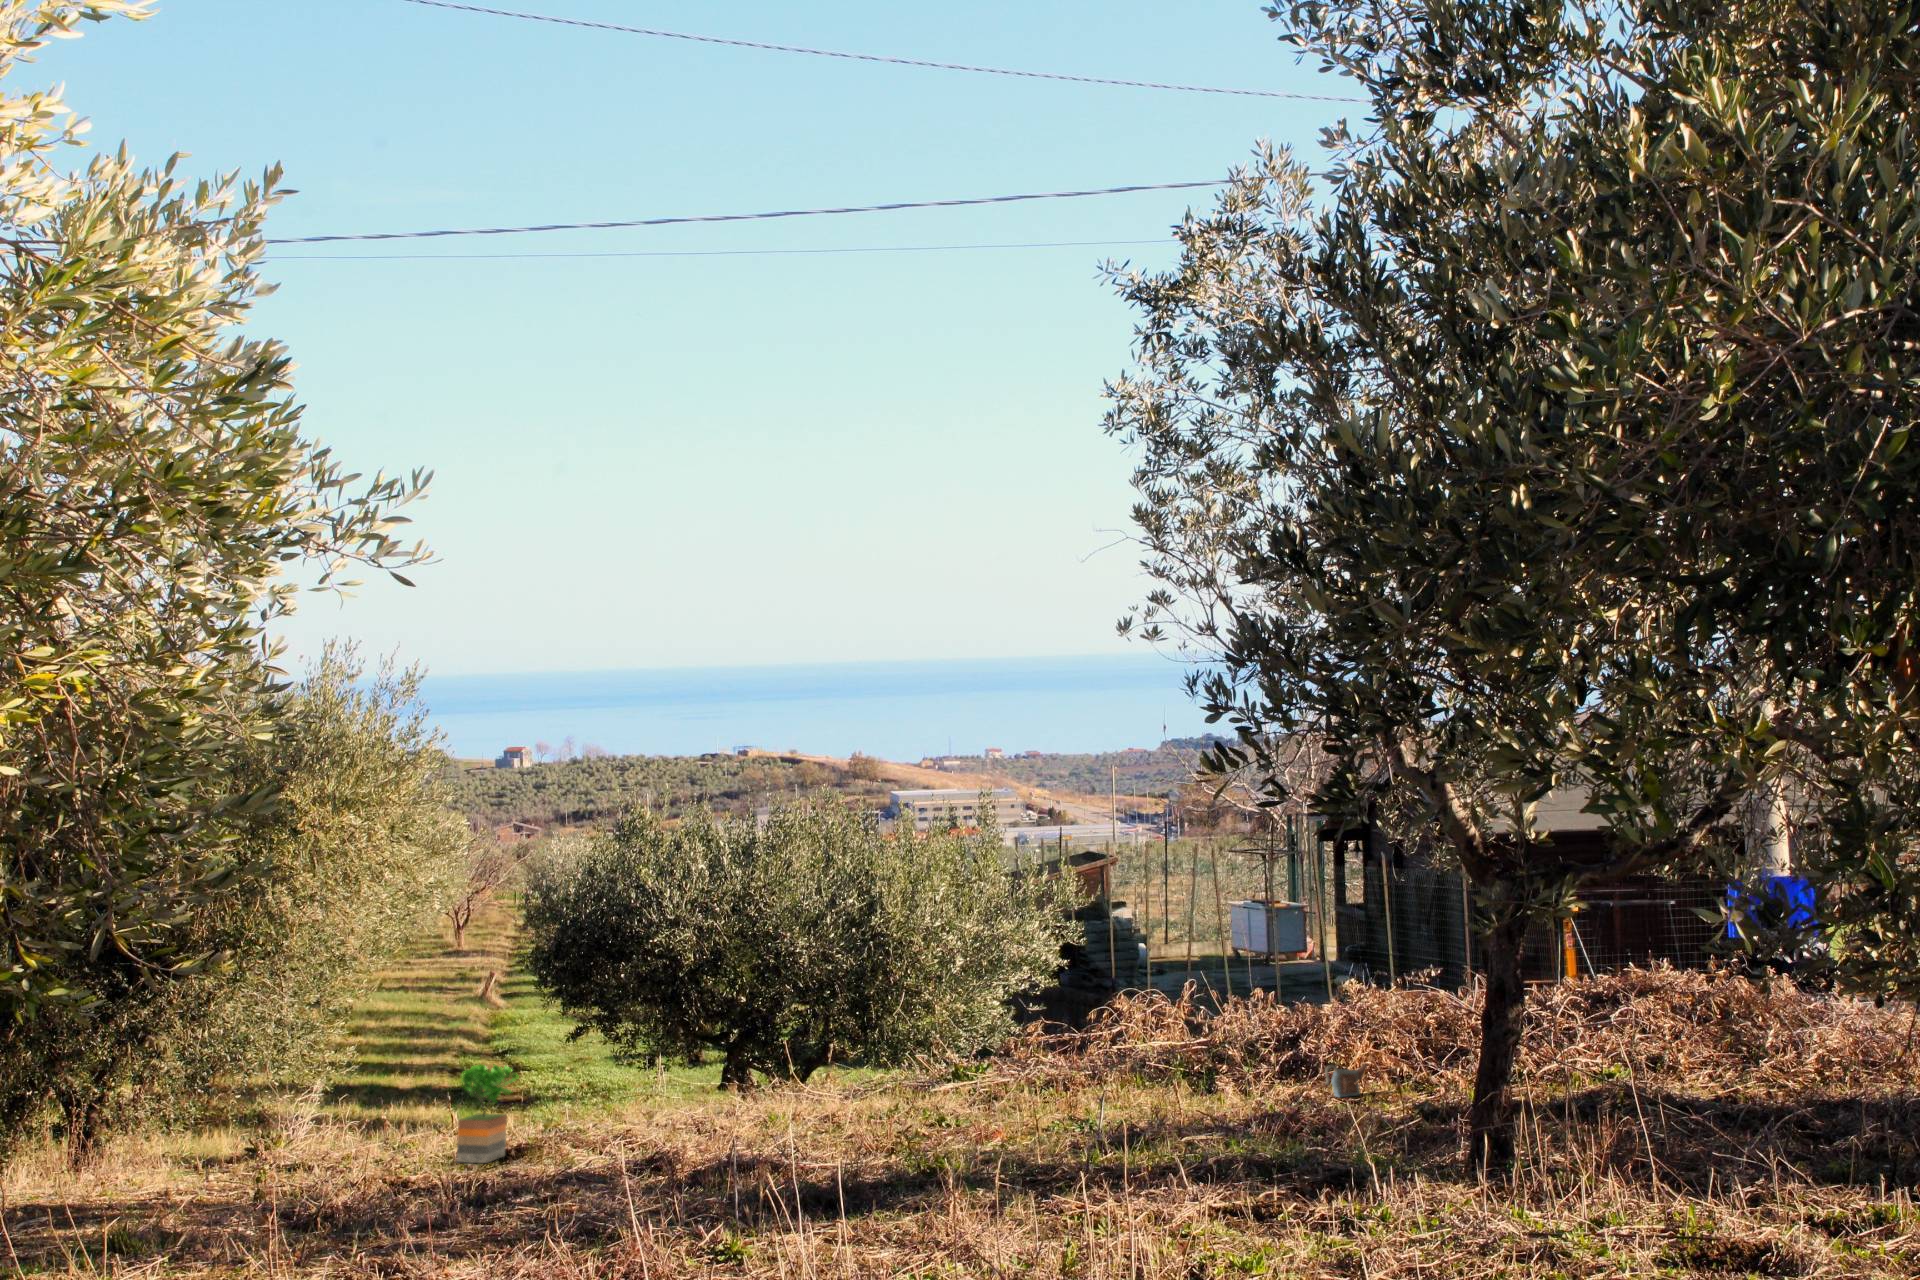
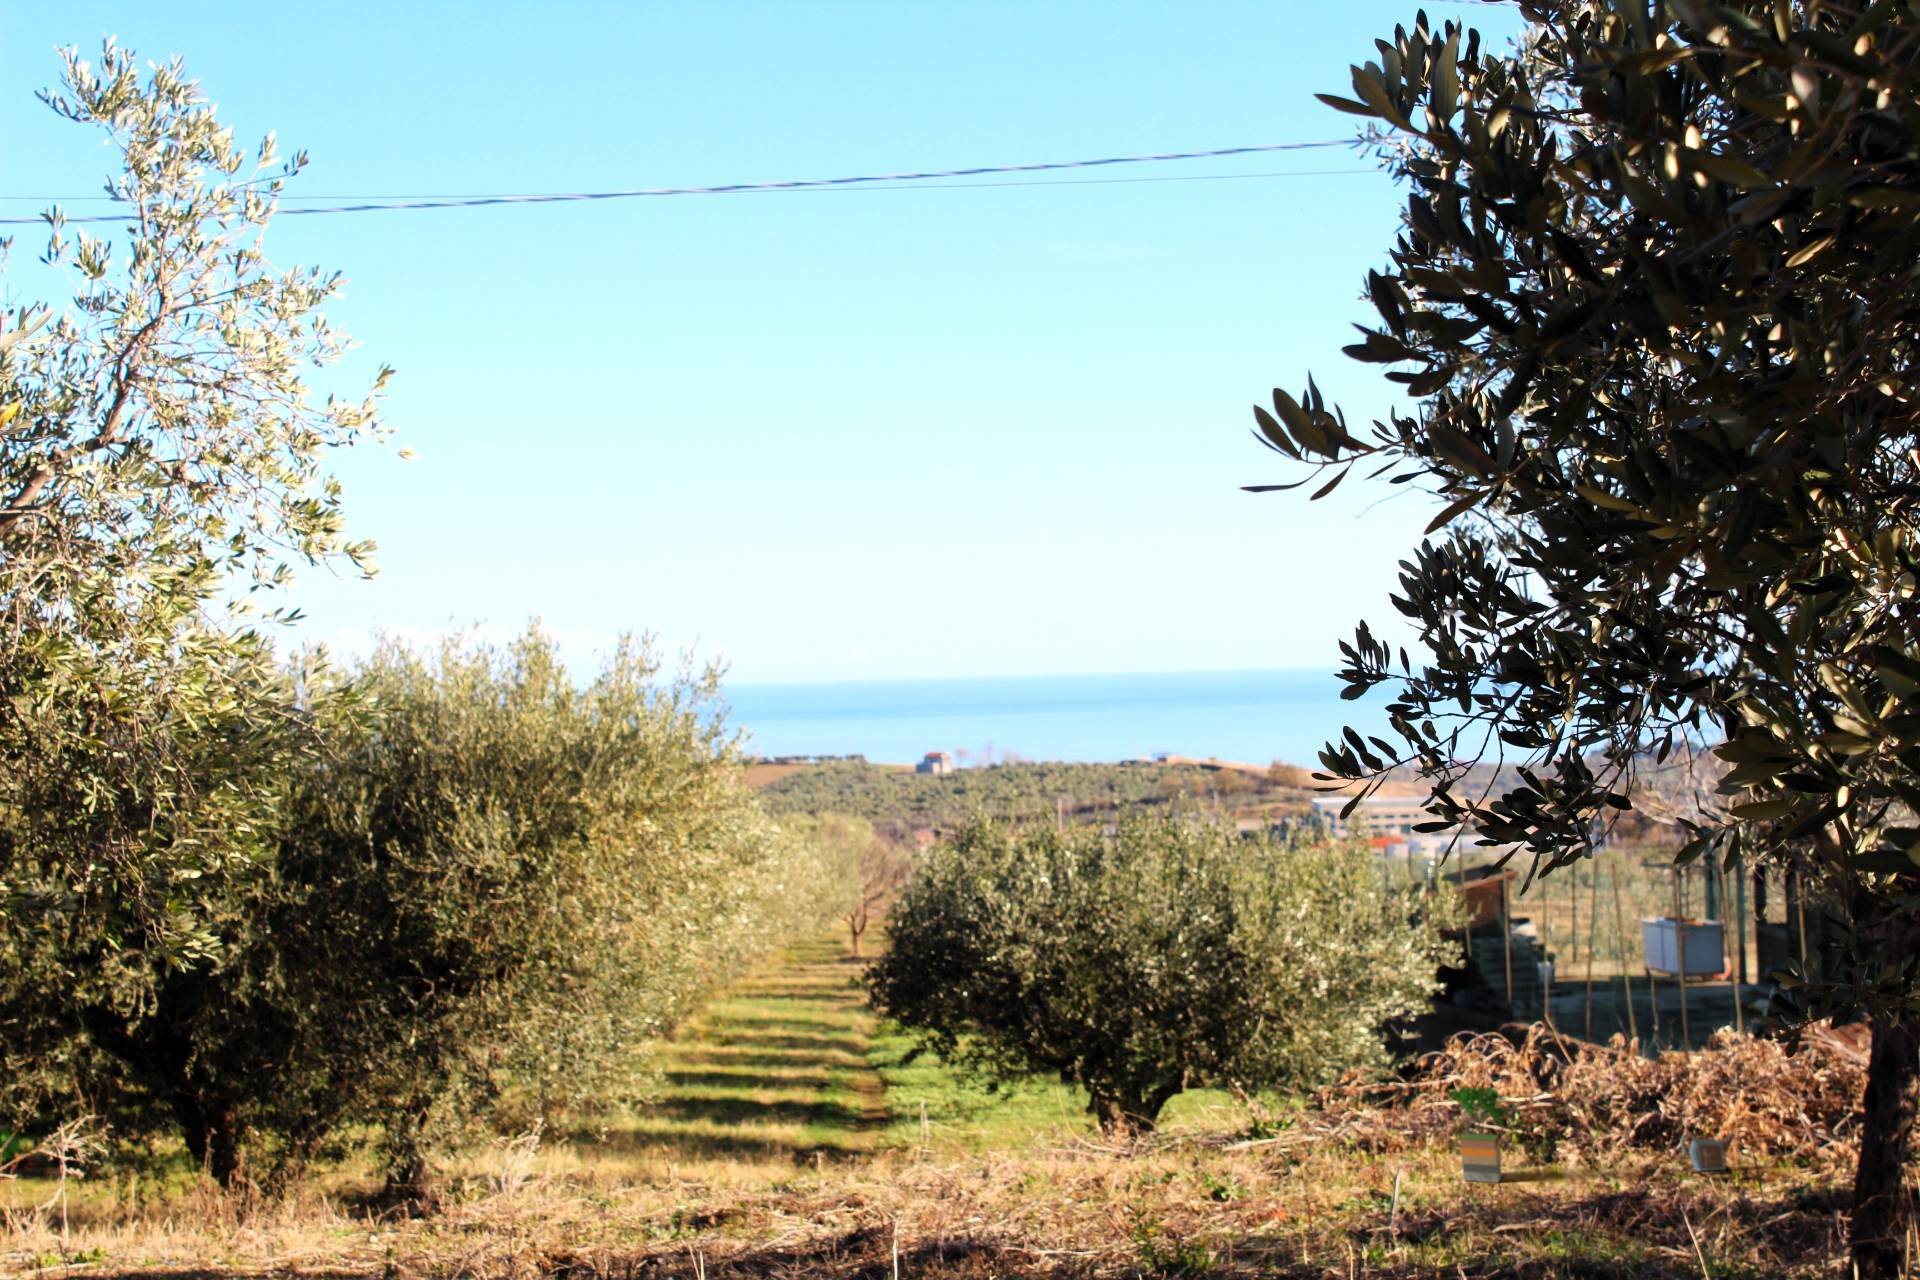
potted tree: present [456,1064,518,1163] -> present [1449,1086,1508,1183]

